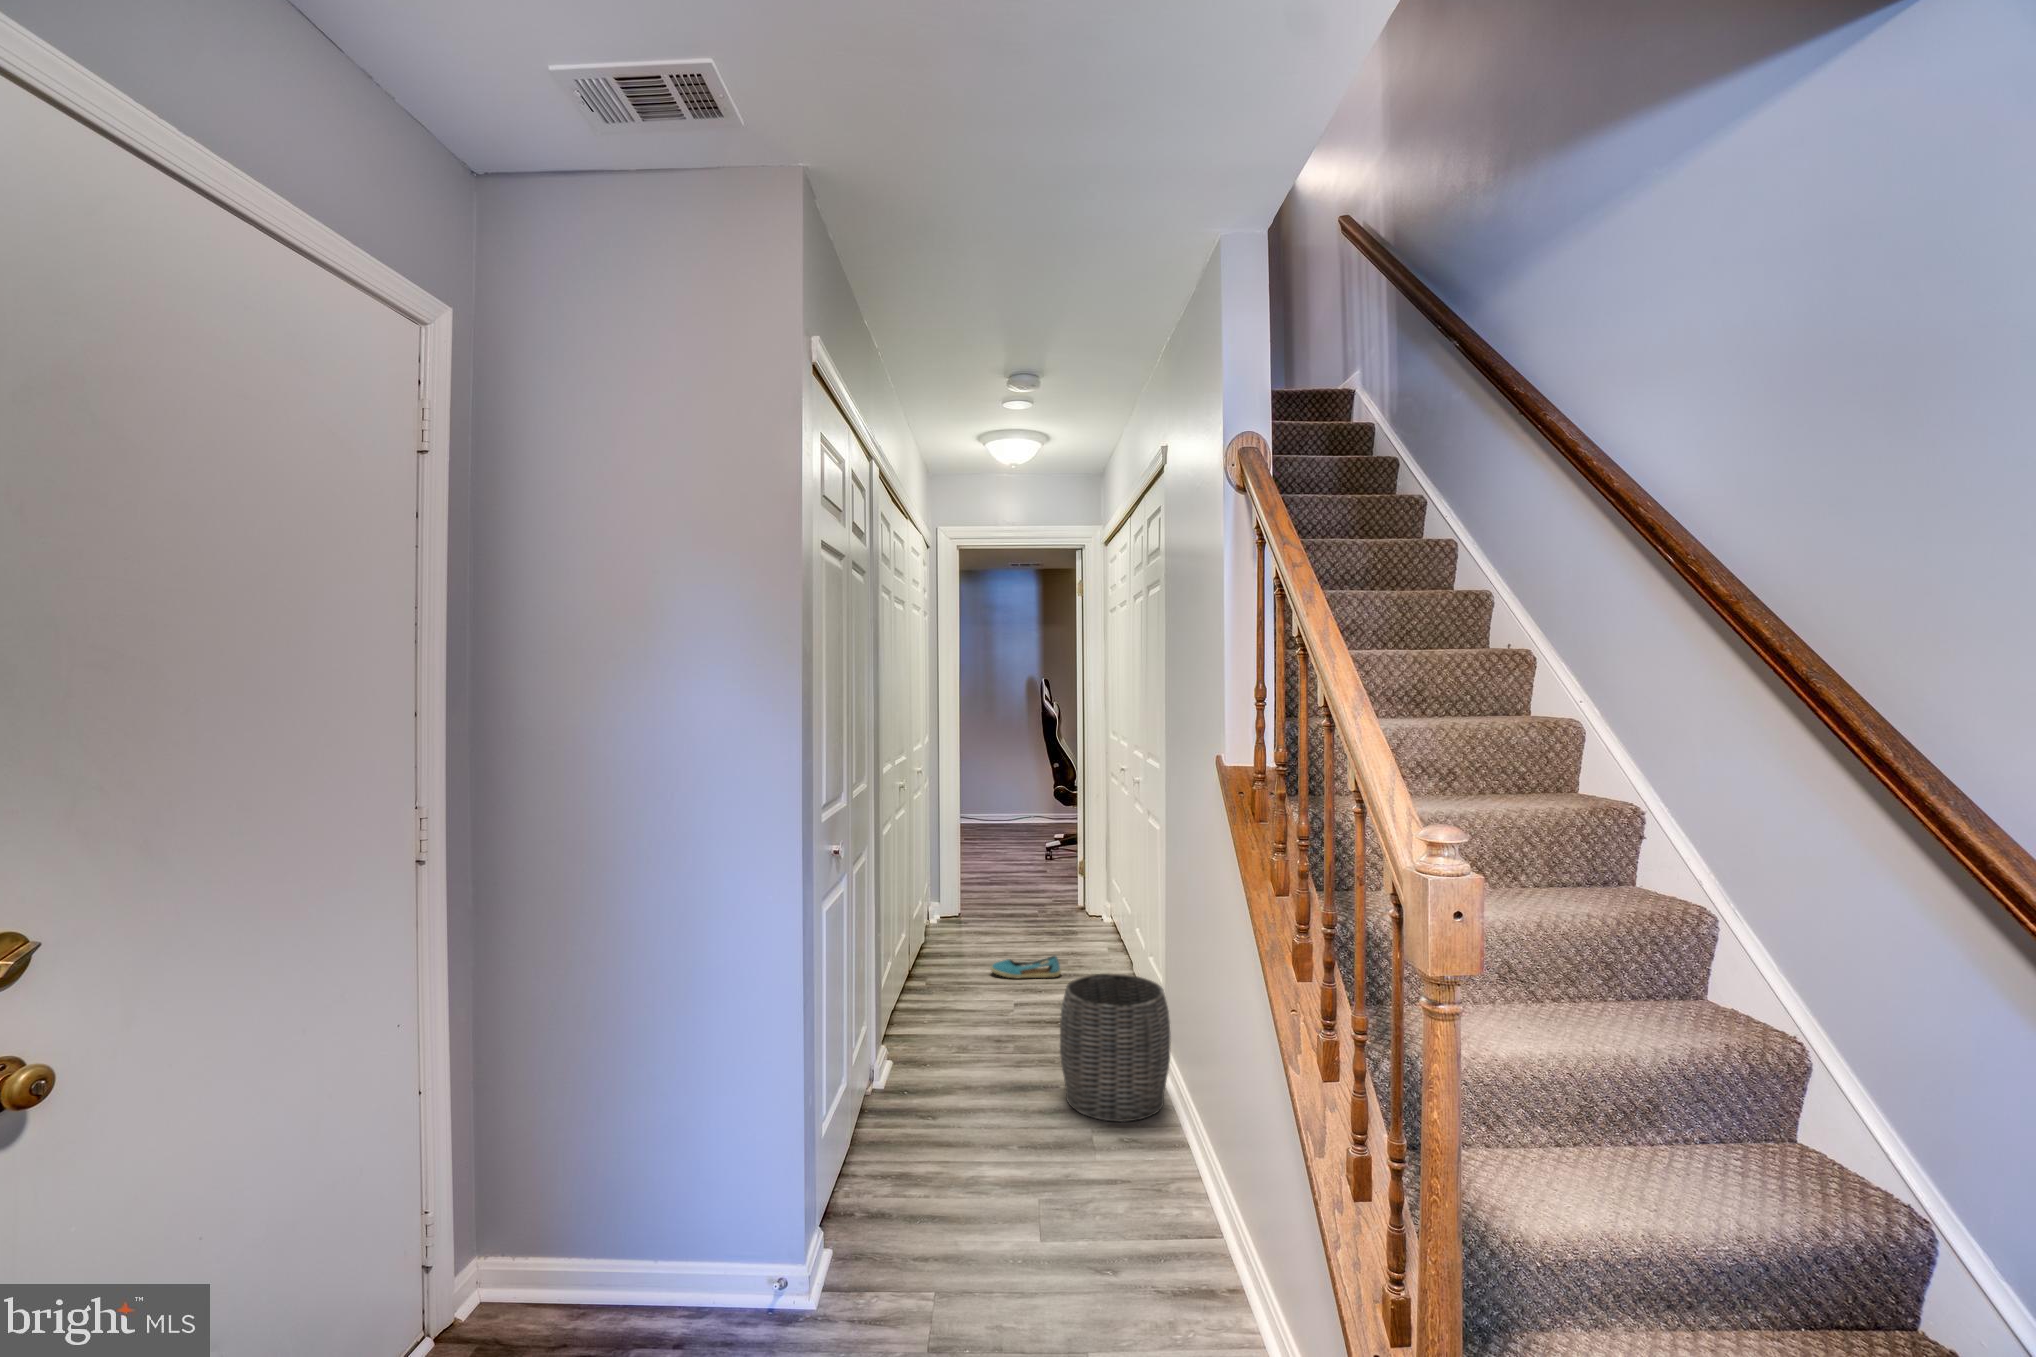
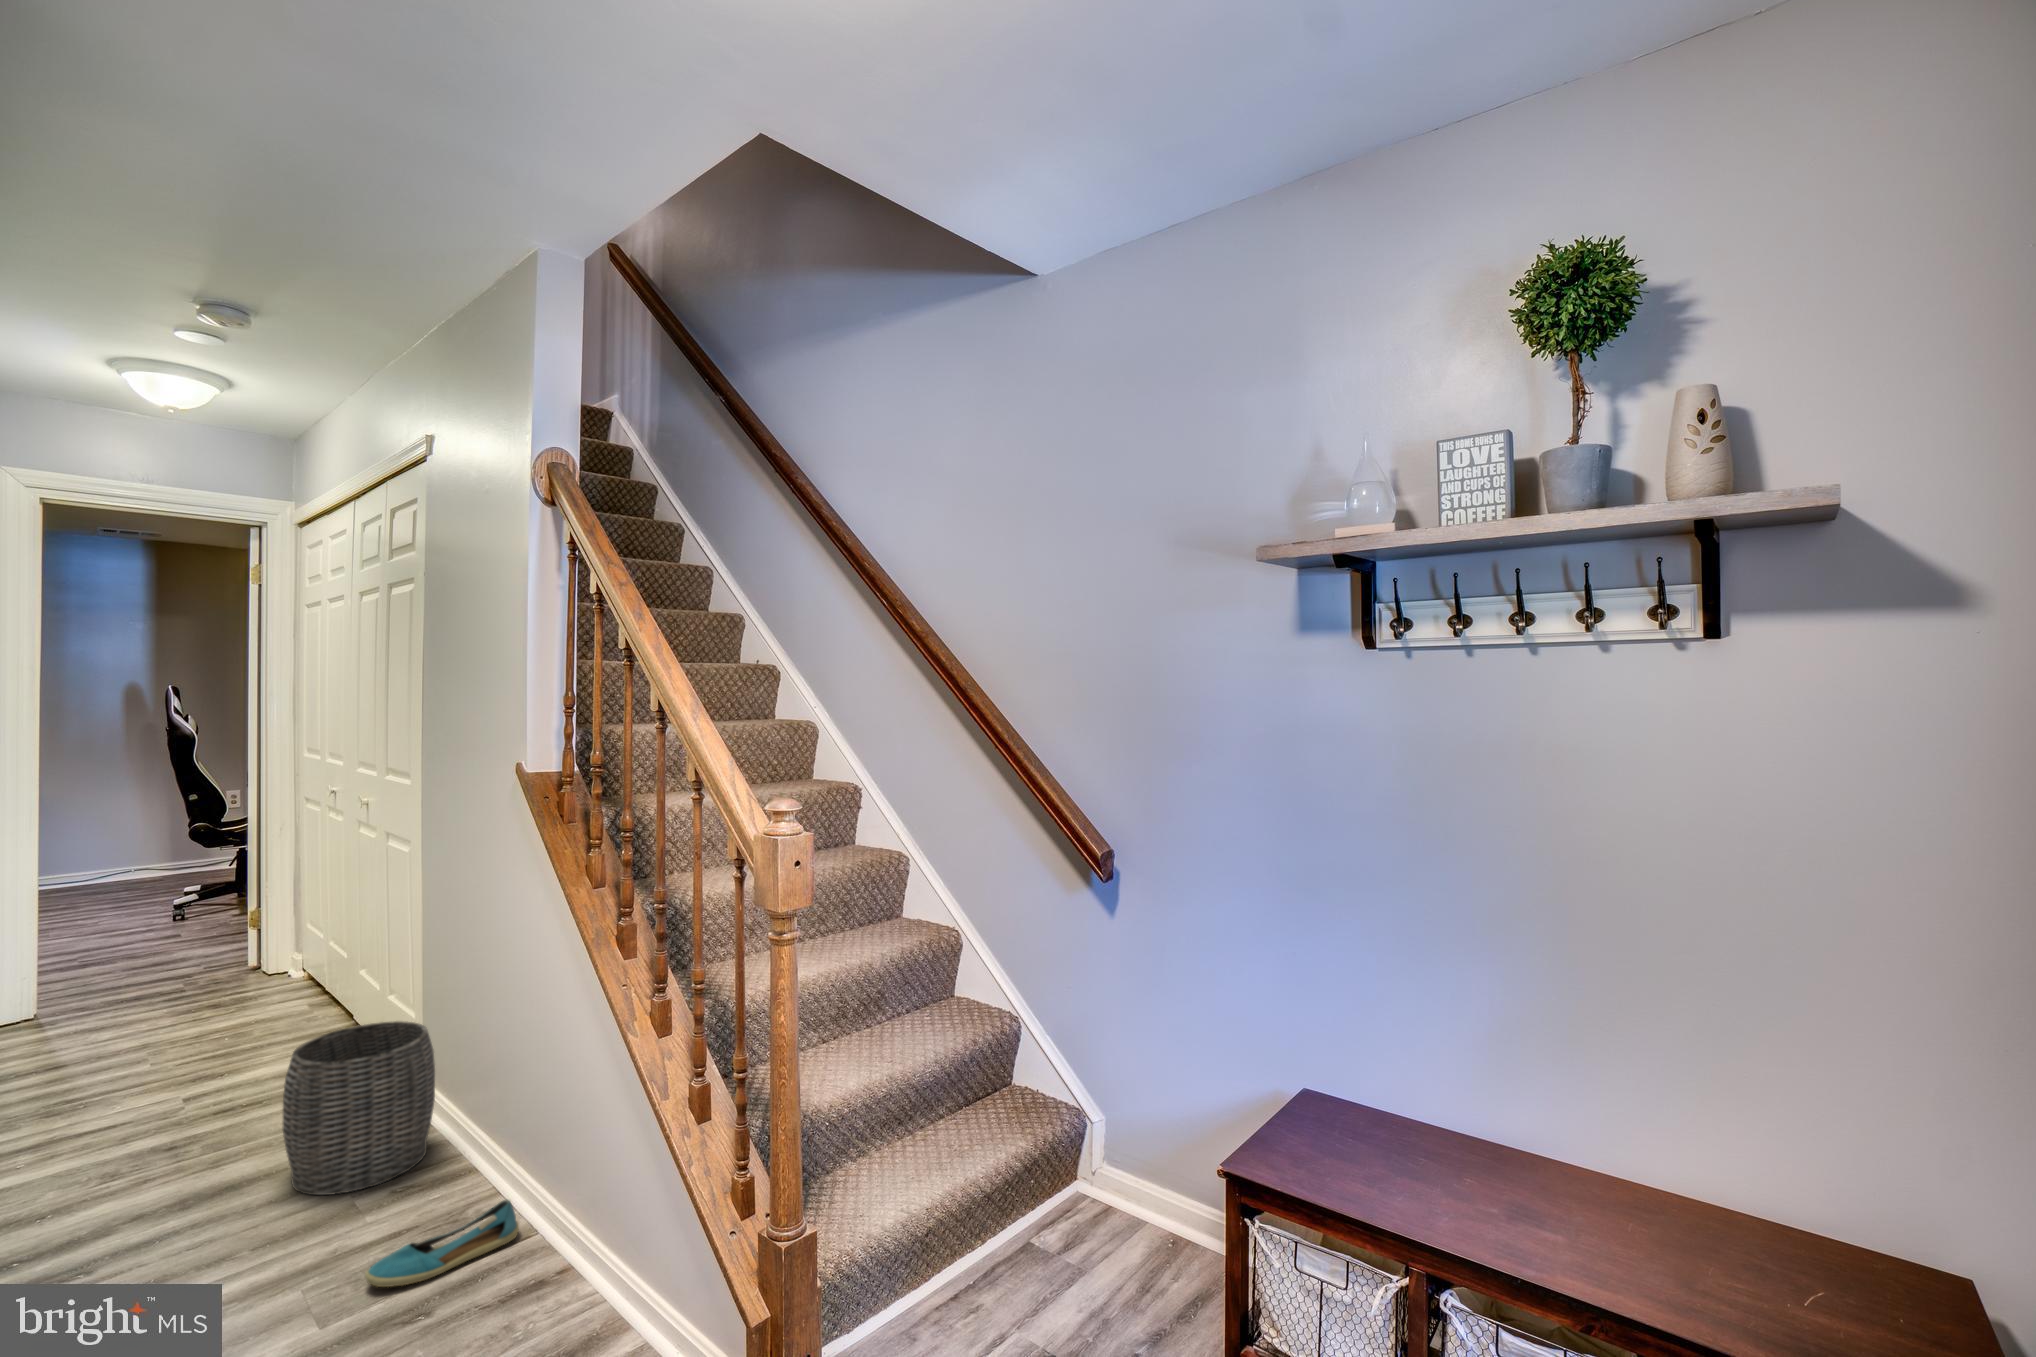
shoe: present [991,956,1061,978] -> present [365,1200,519,1287]

